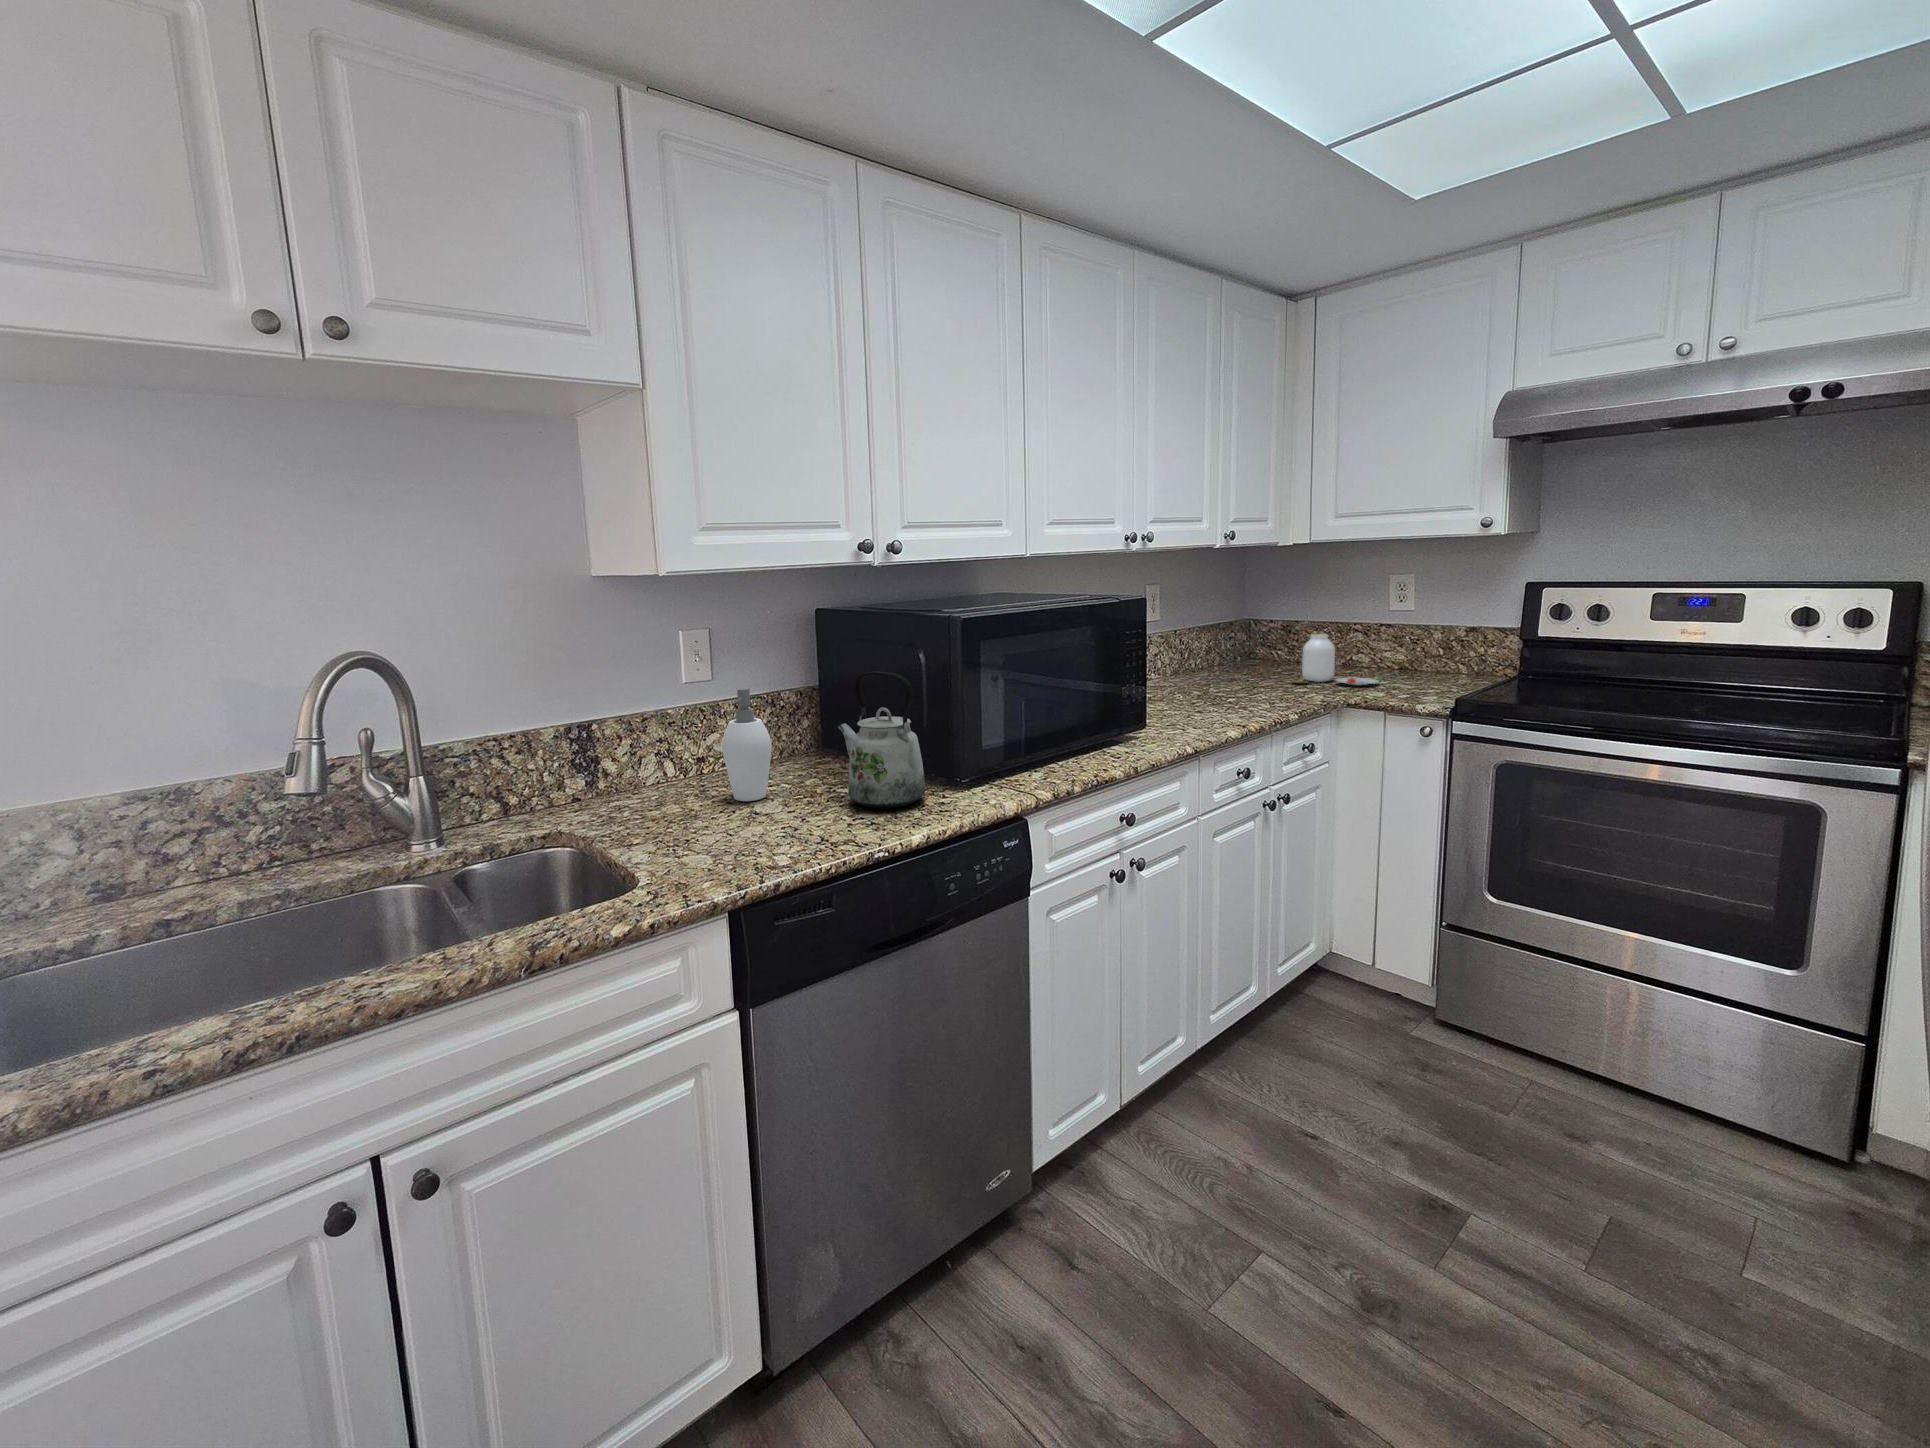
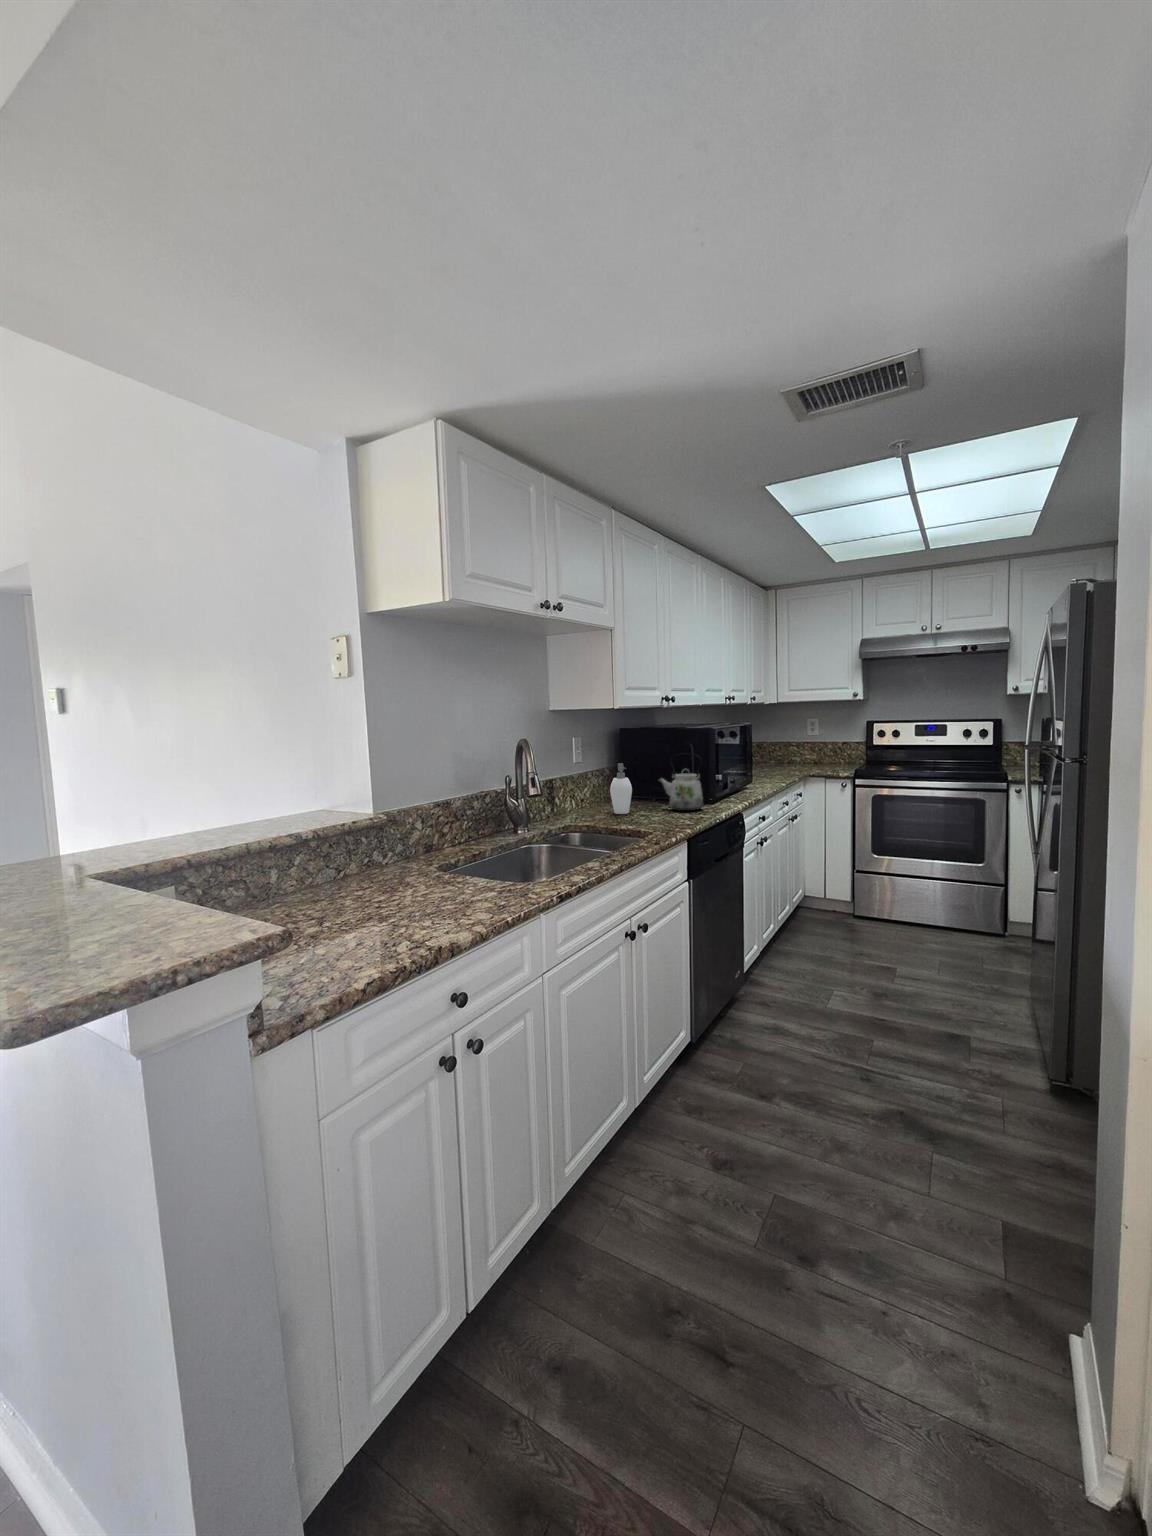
jar: present [1291,634,1378,685] -> none [776,747,814,770]

